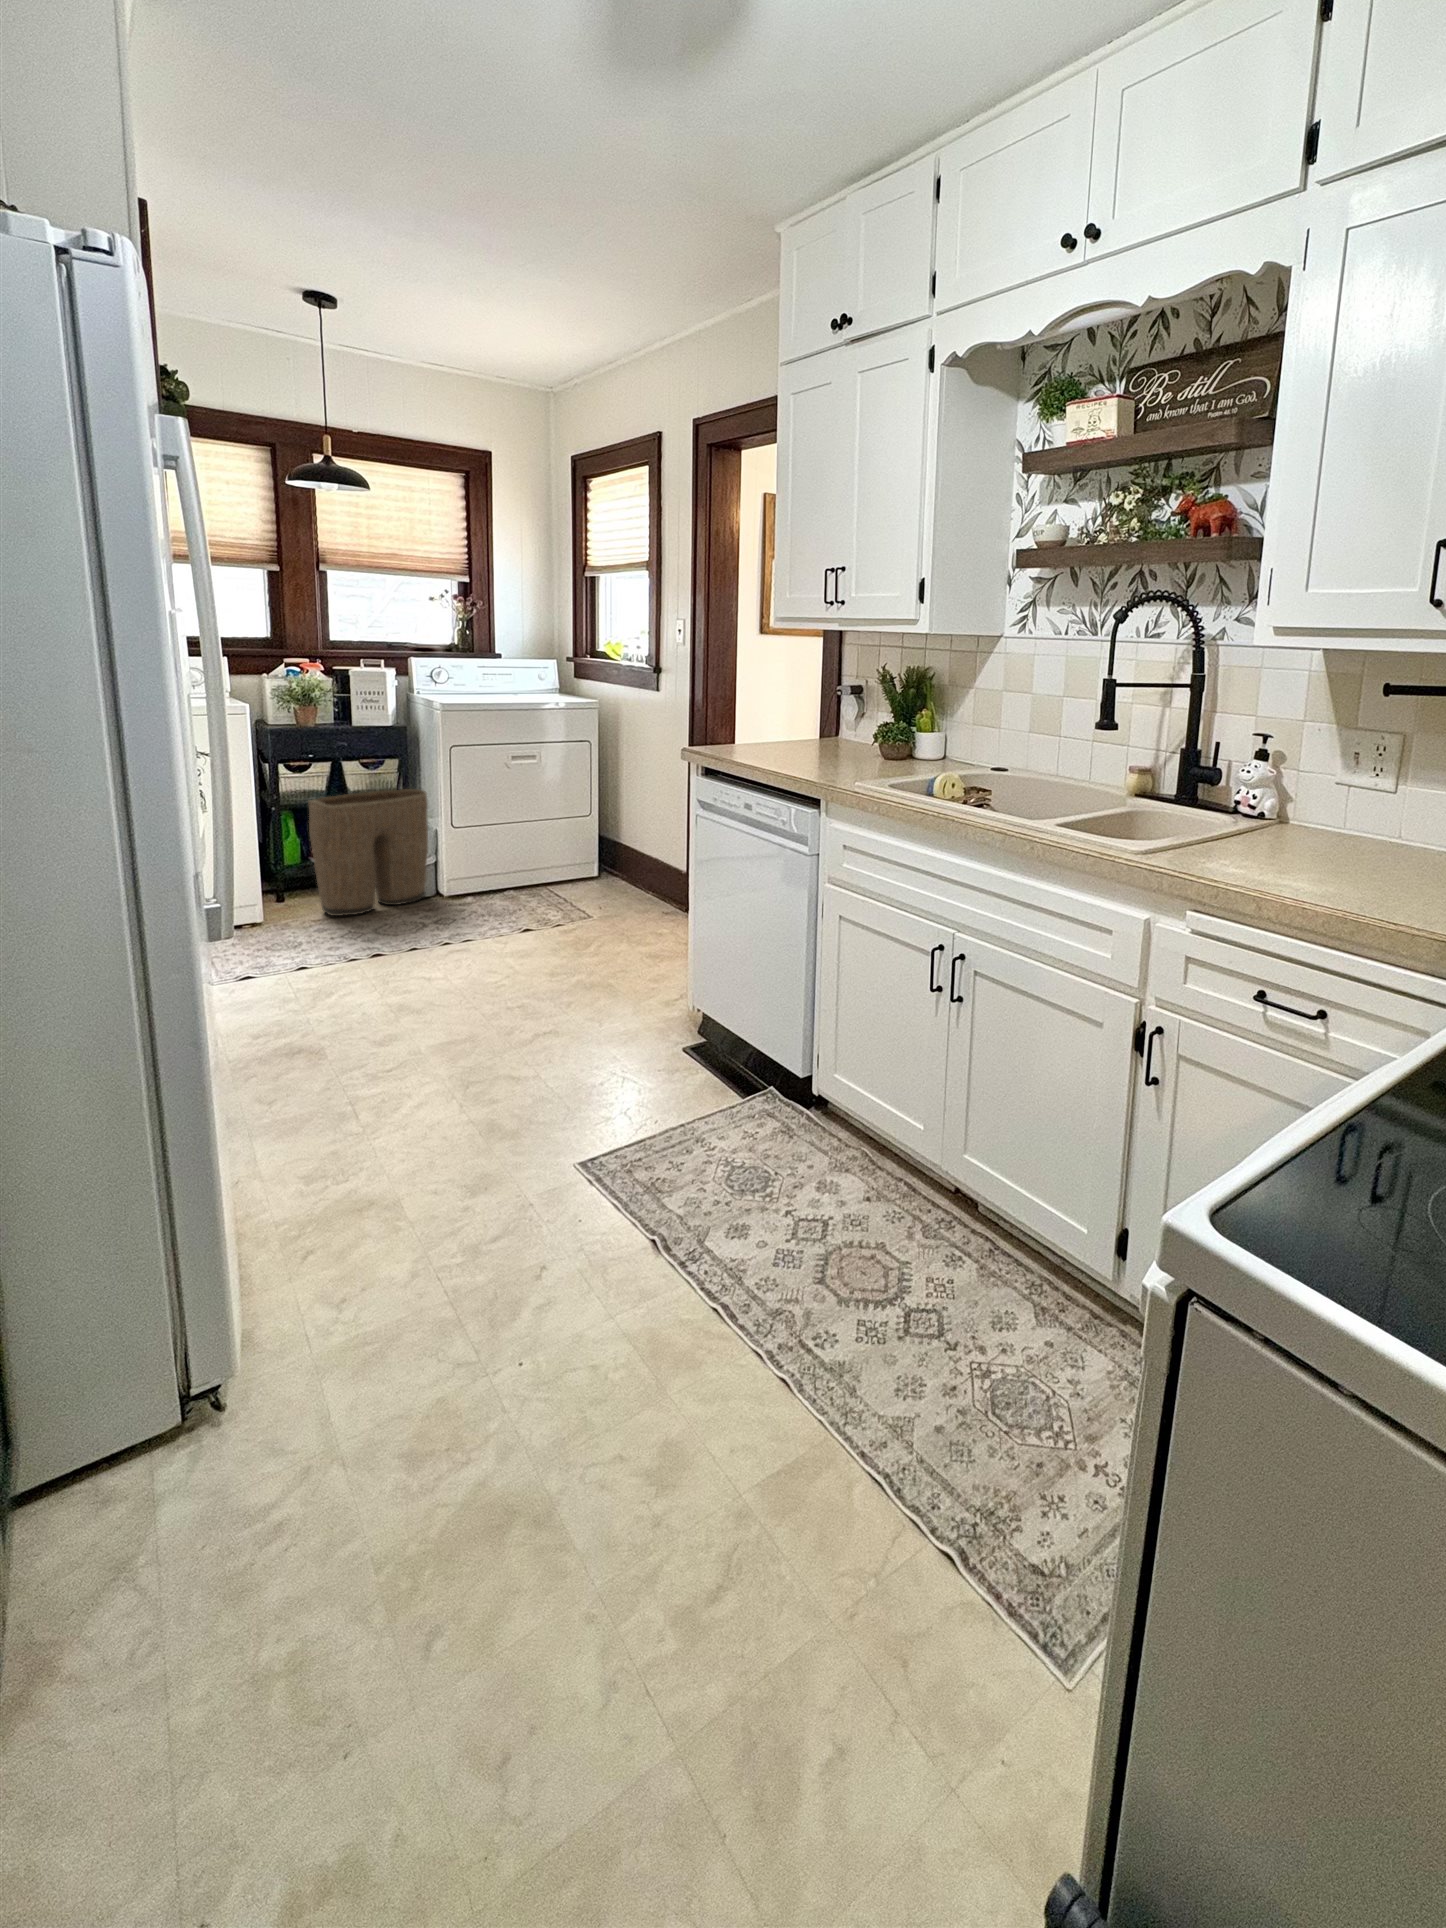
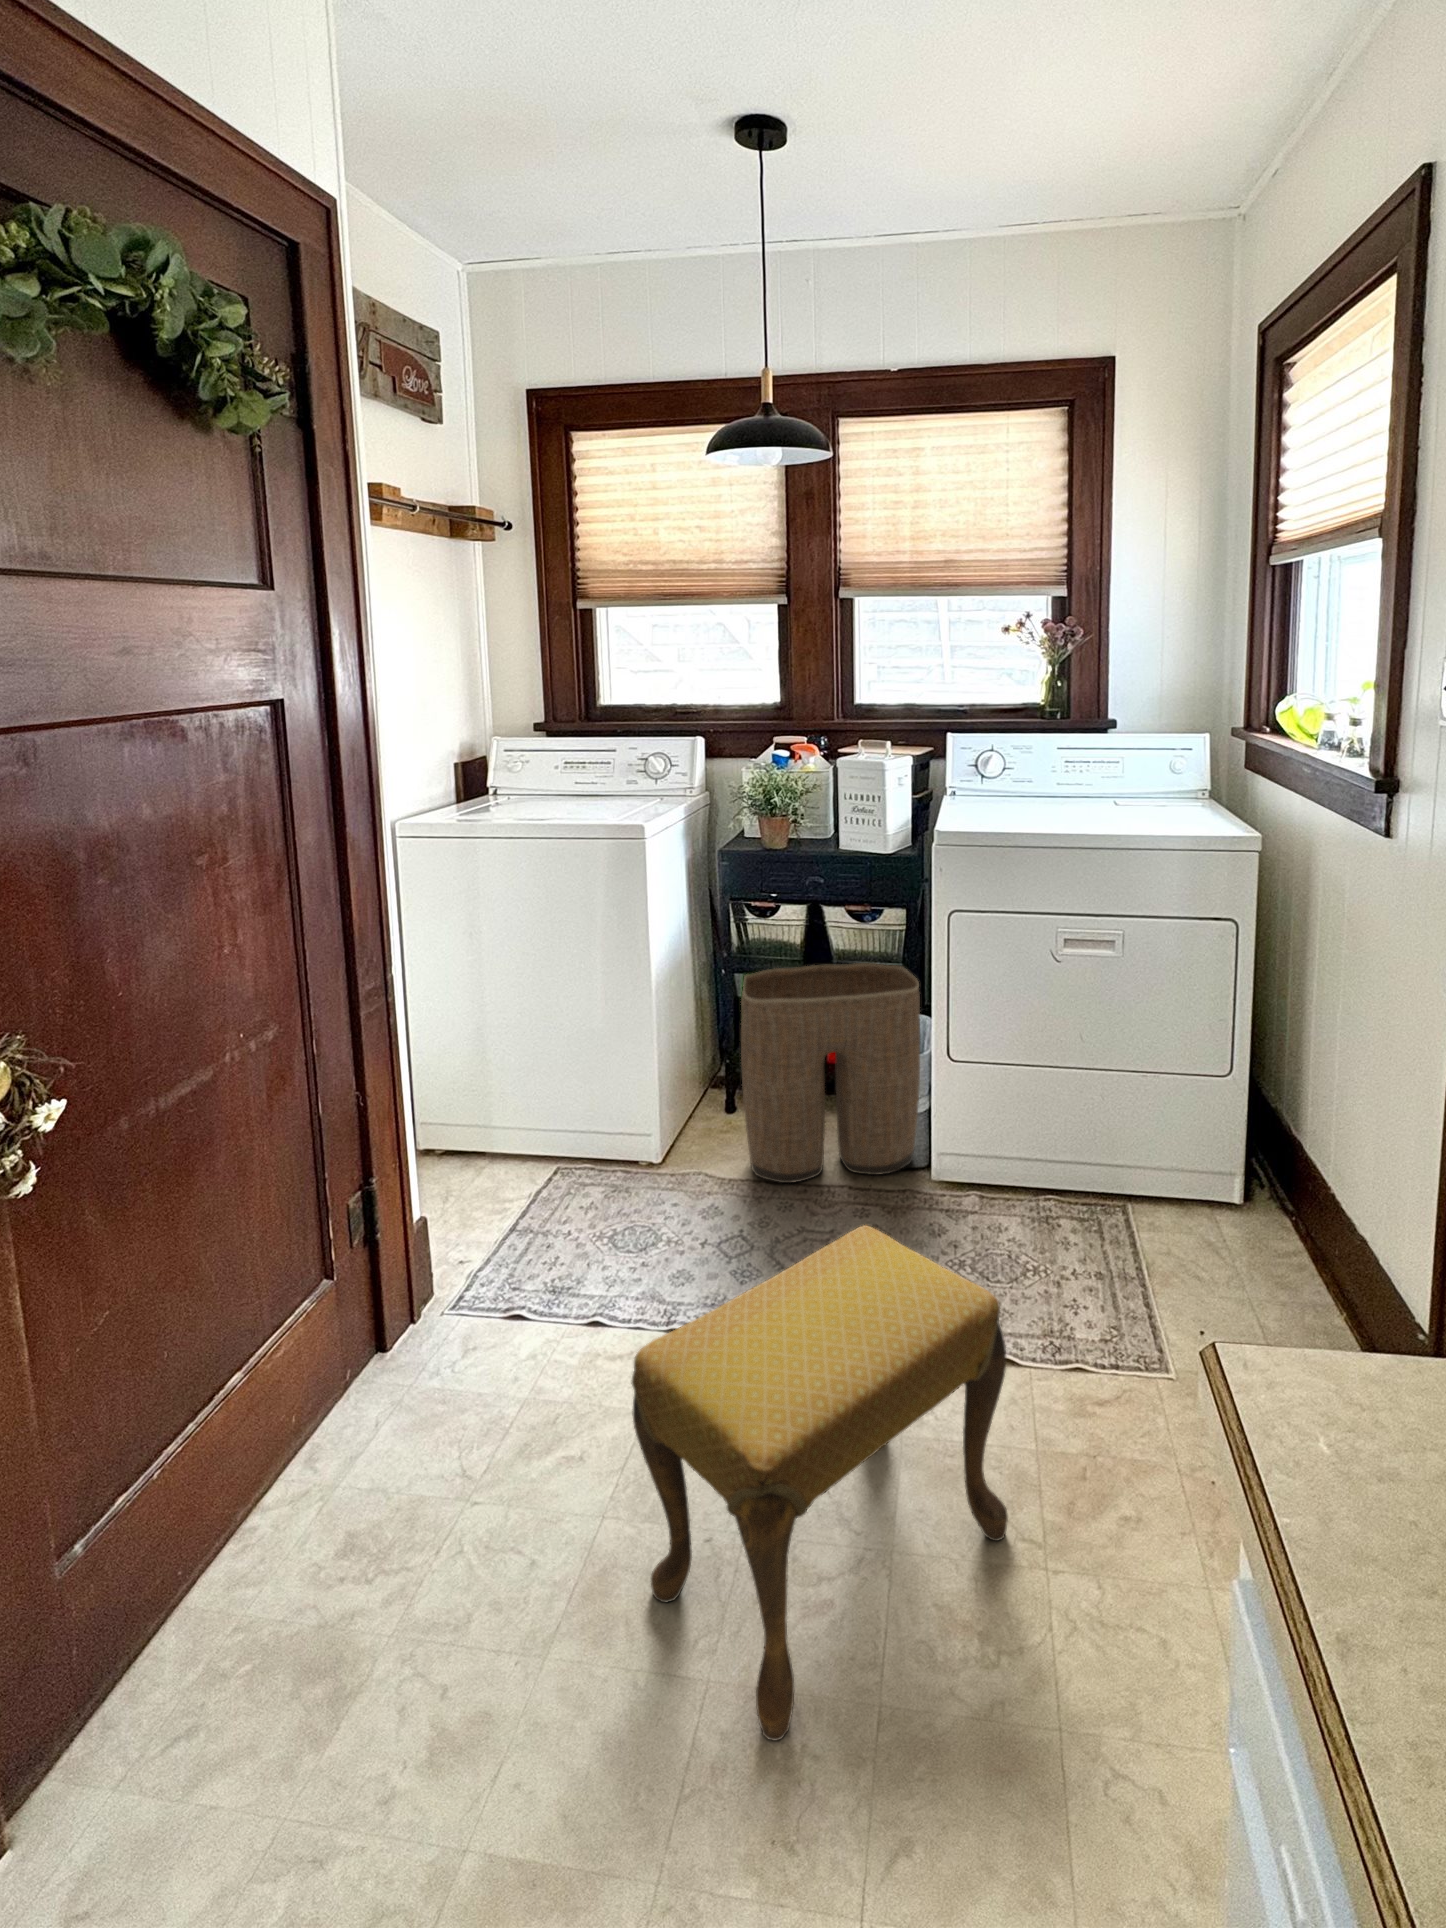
footstool: none [419,856,560,1003] -> present [631,1225,1008,1740]

